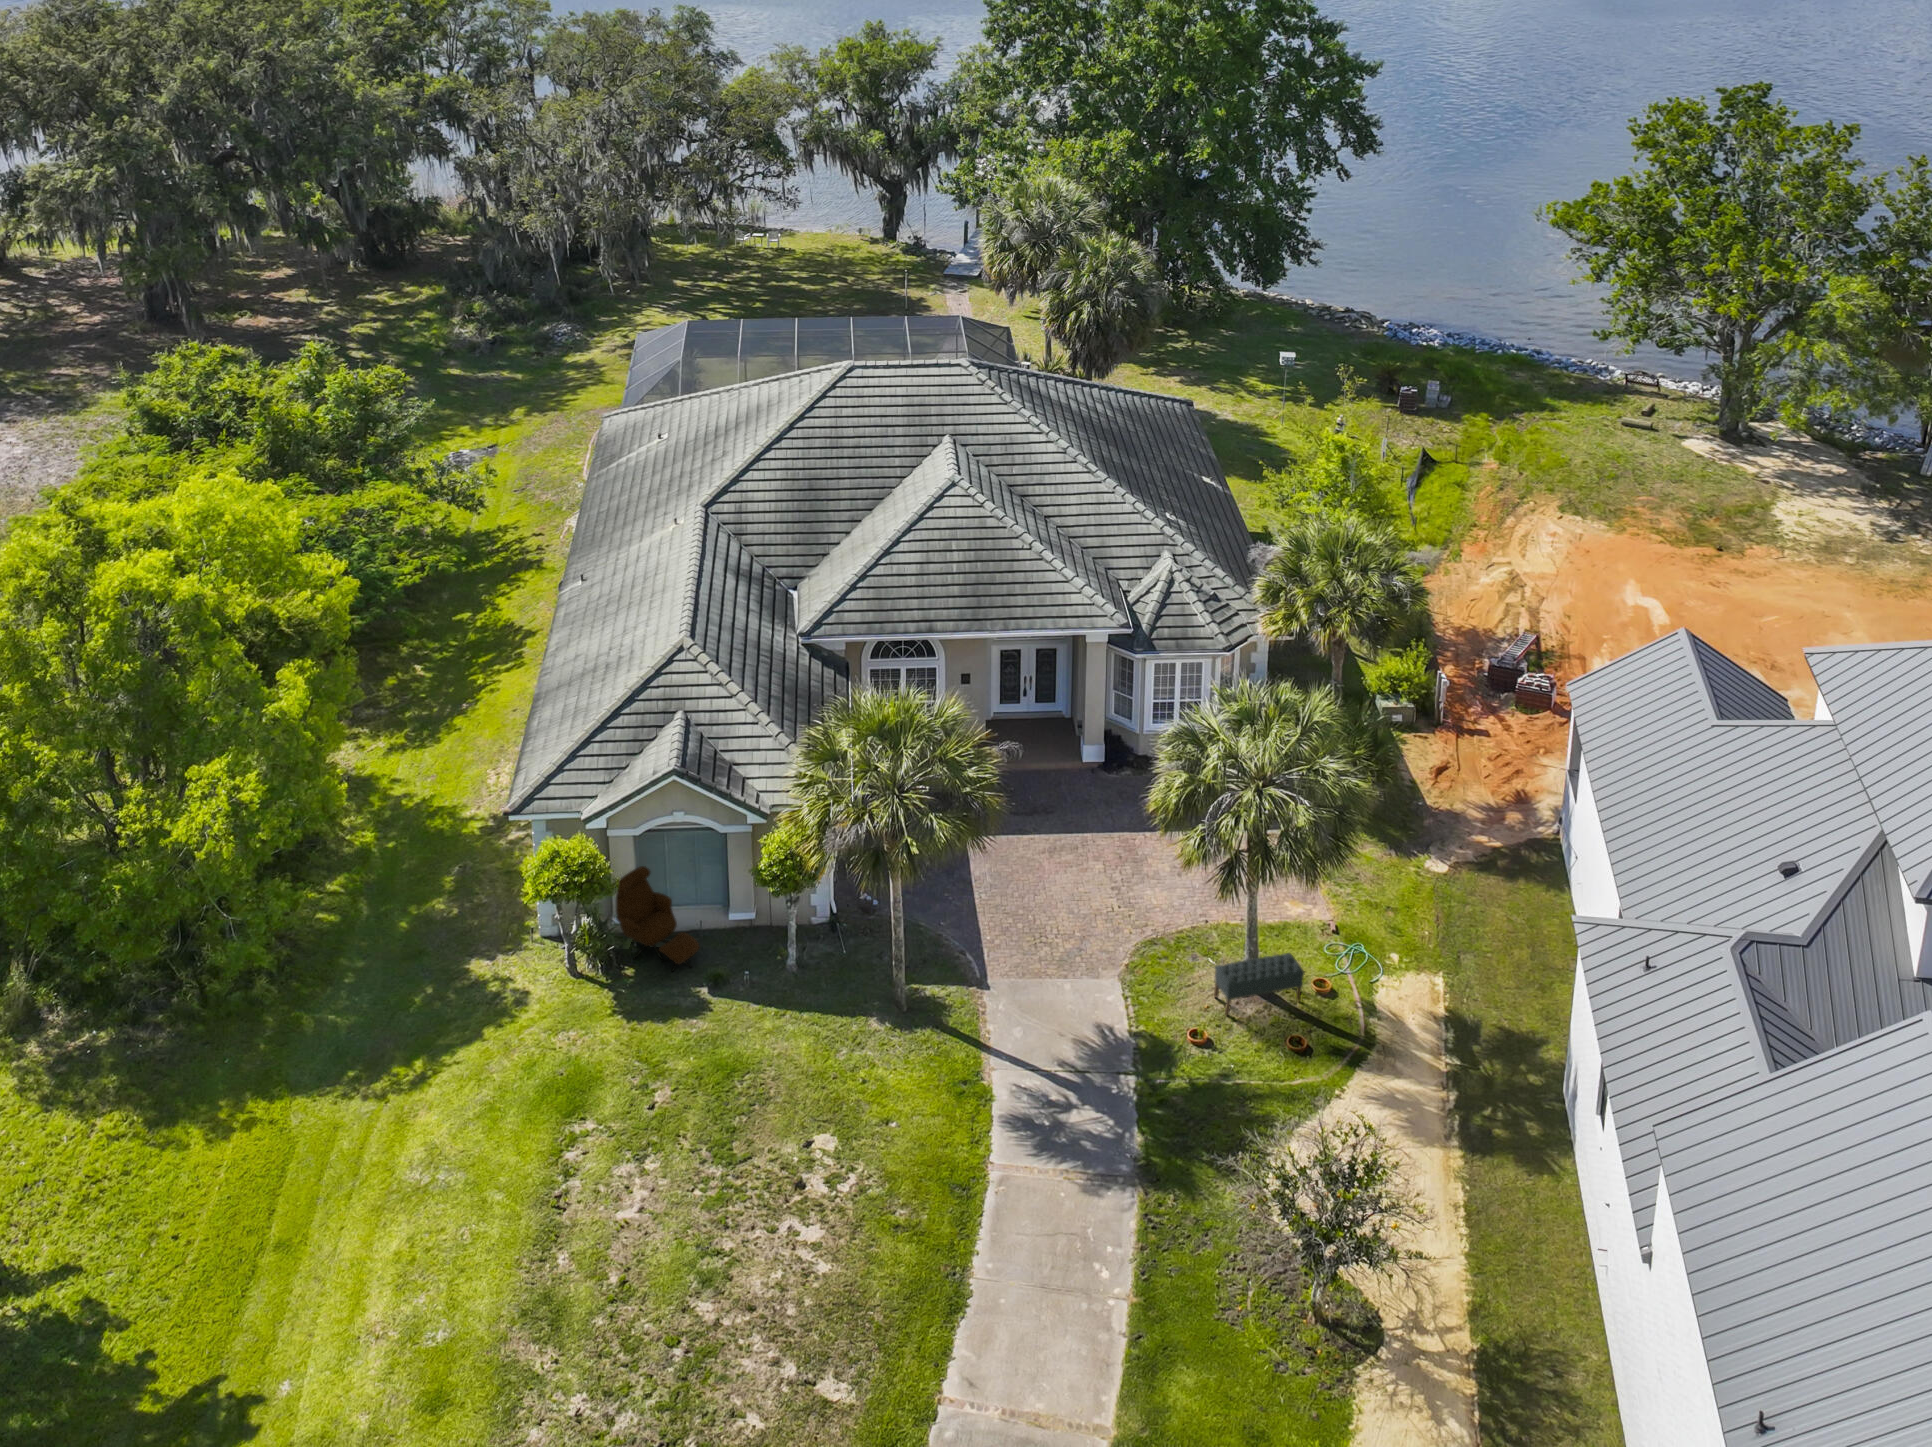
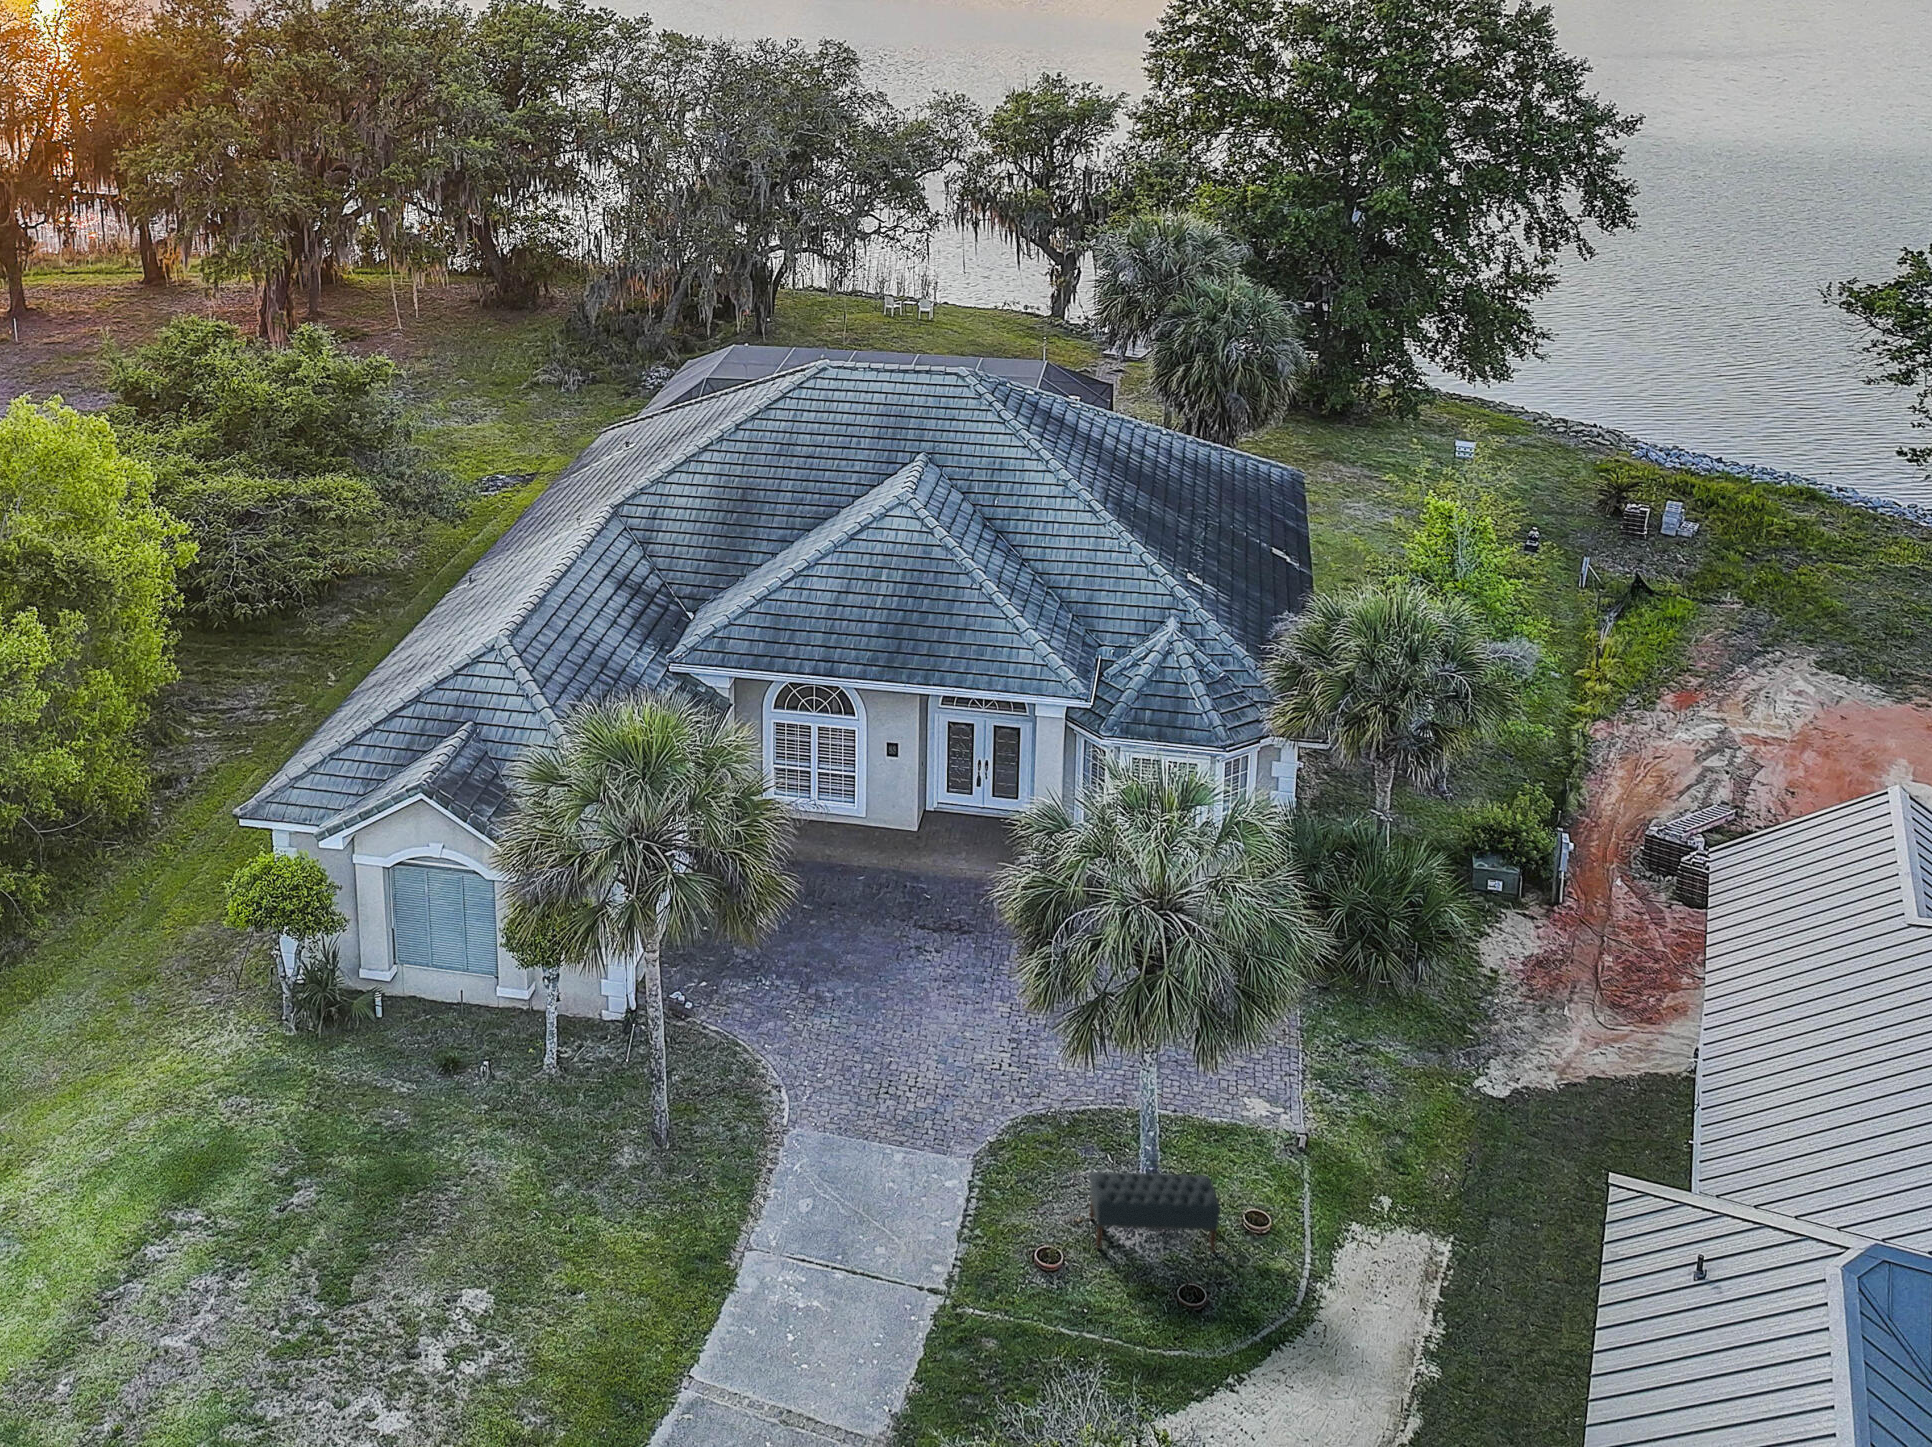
lounge chair: present [616,866,699,970] -> none [368,903,458,1039]

